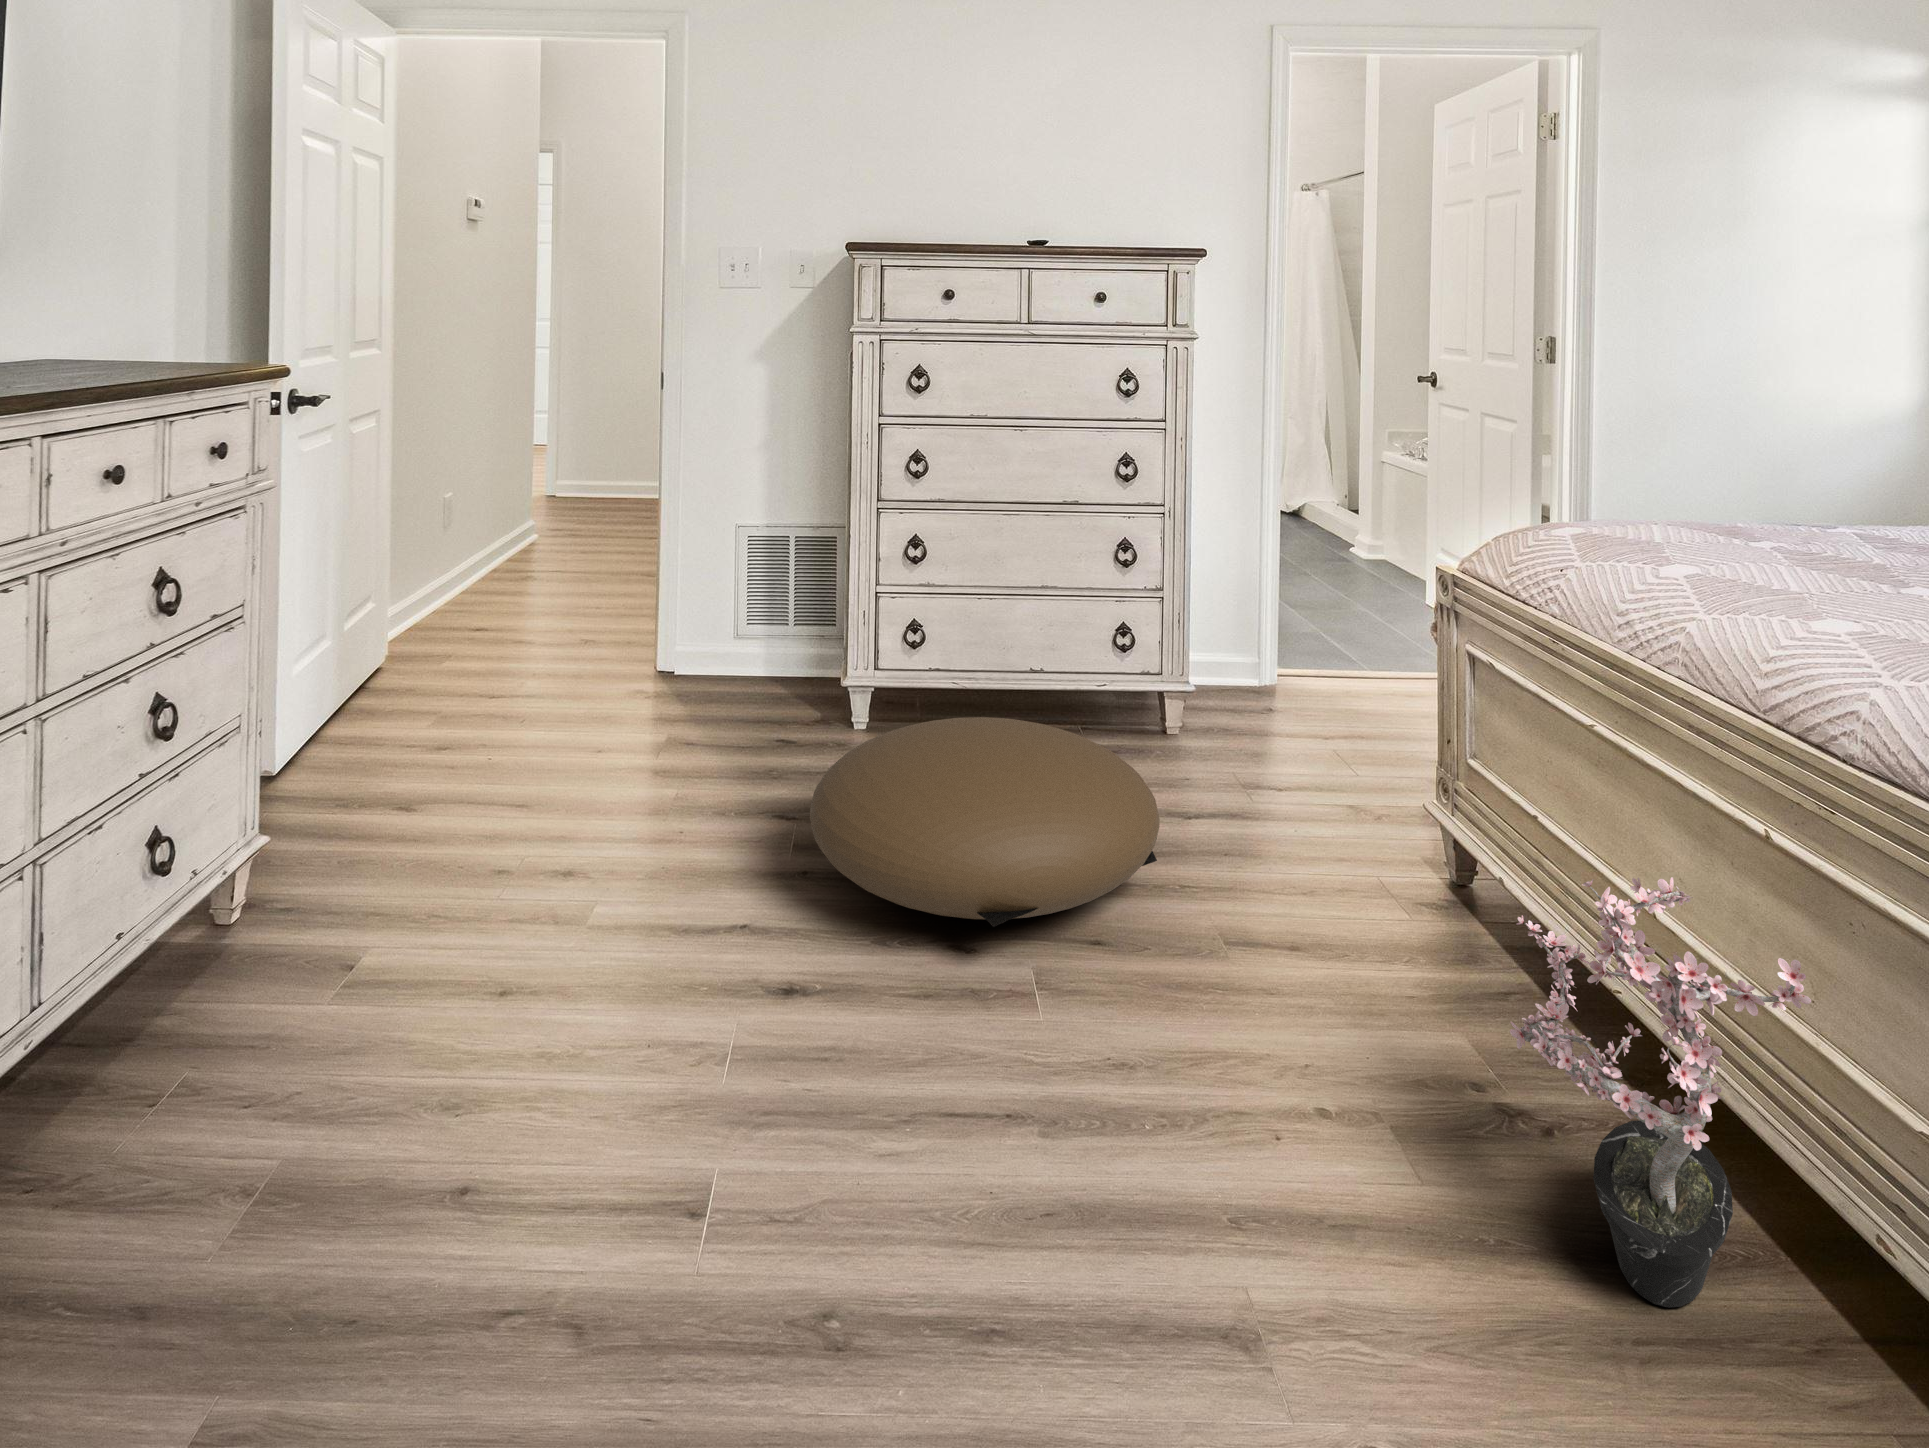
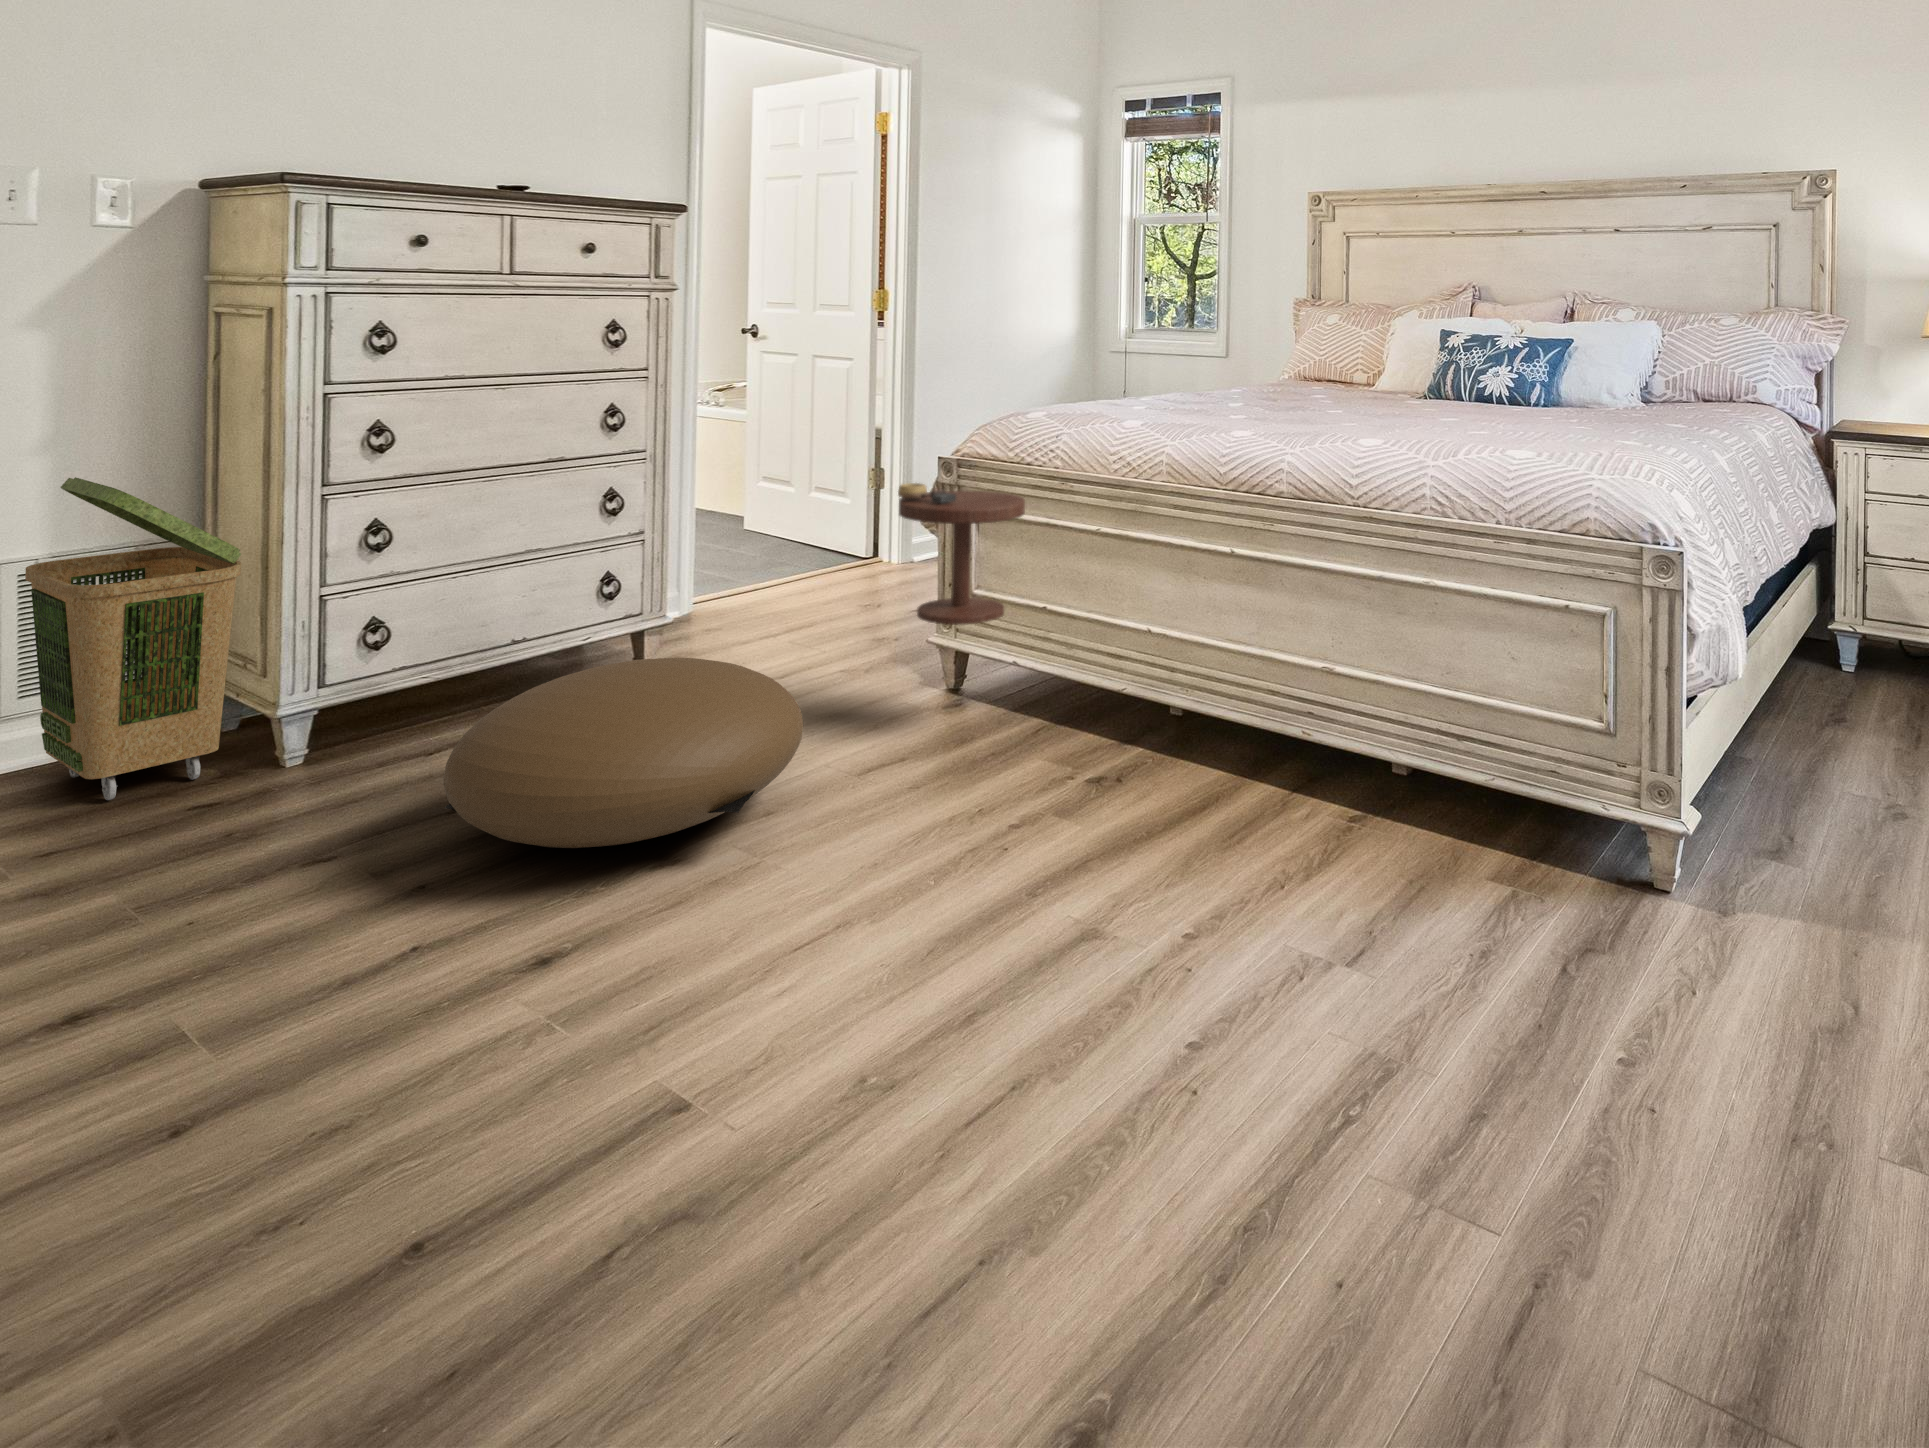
laundry basket: none [728,474,838,715] -> present [25,477,241,800]
side table: none [1323,591,1500,916] -> present [898,483,1025,625]
potted plant: present [1510,877,1811,1308] -> none [1104,583,1297,817]

